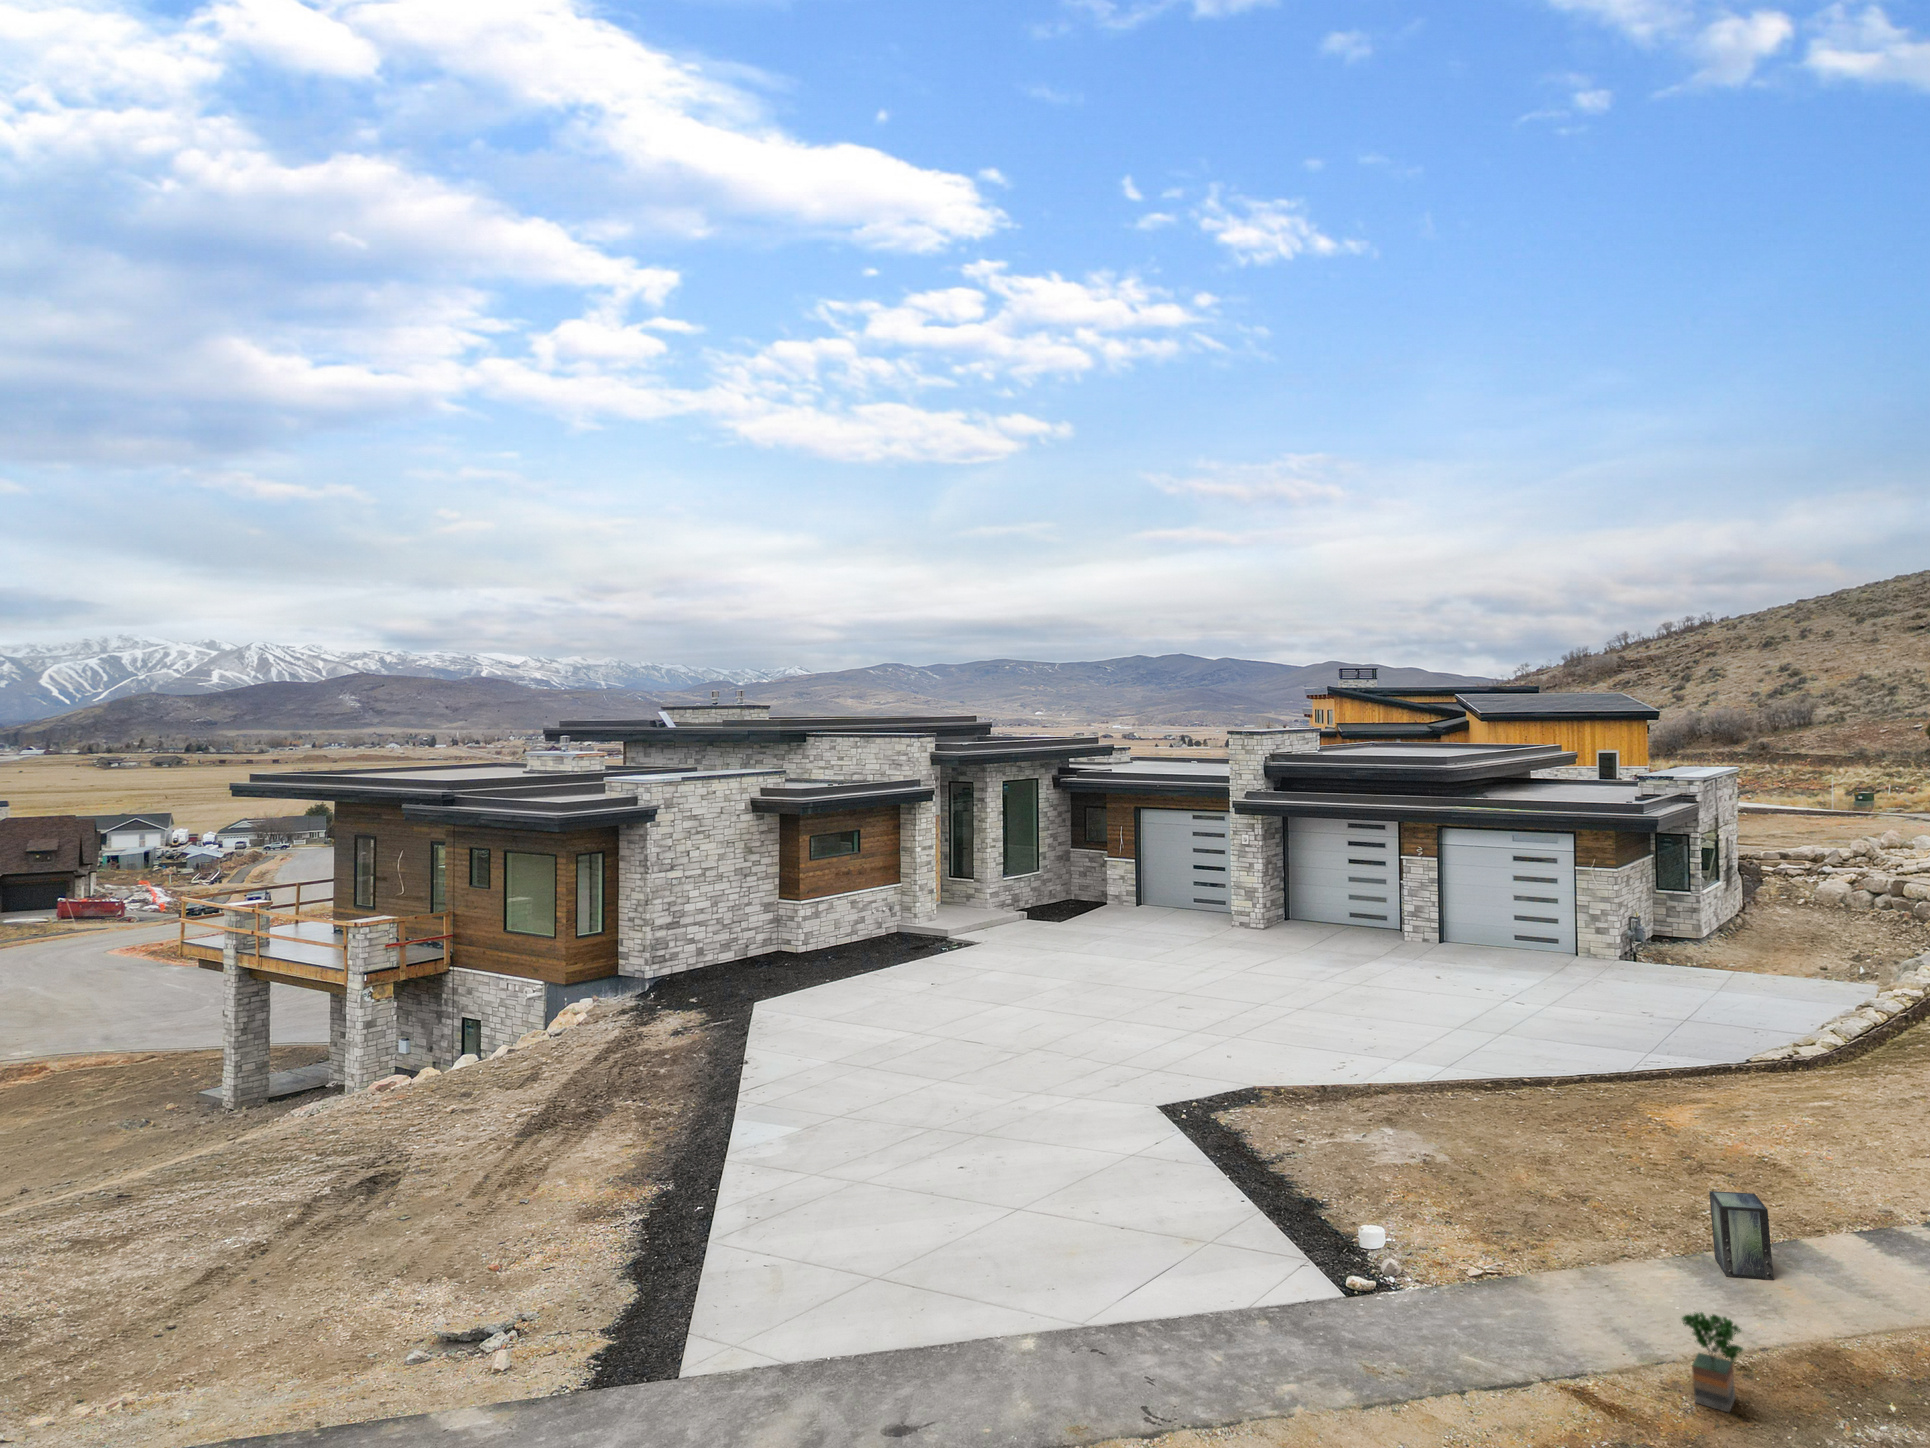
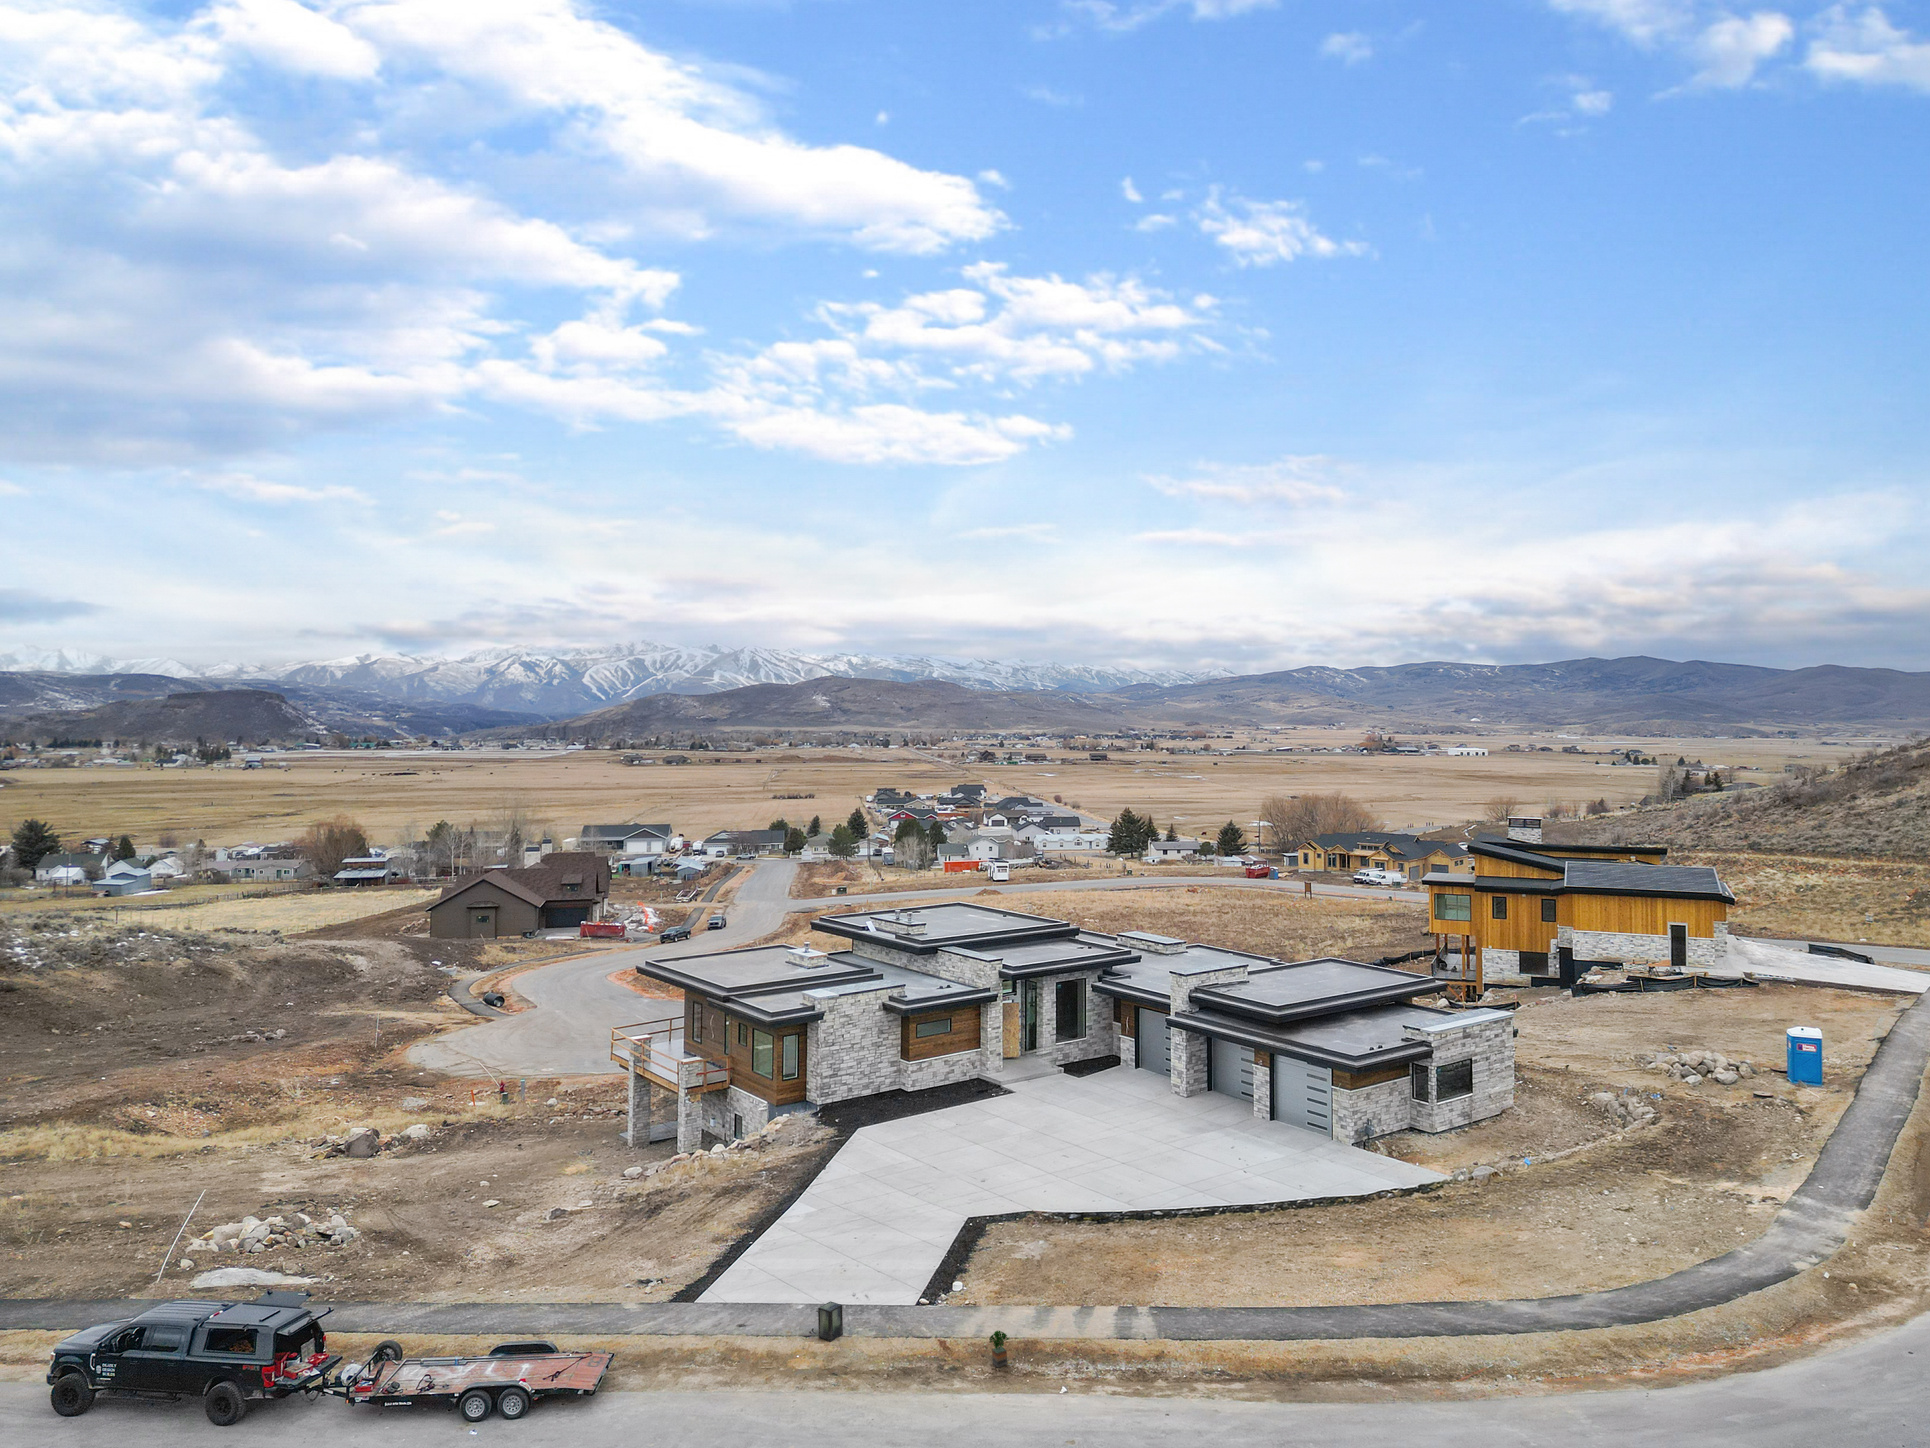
storage box: present [1709,1191,1774,1280] -> present [818,1301,843,1342]

